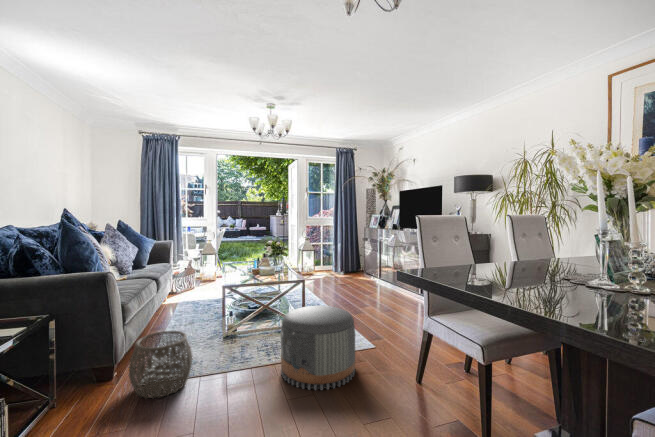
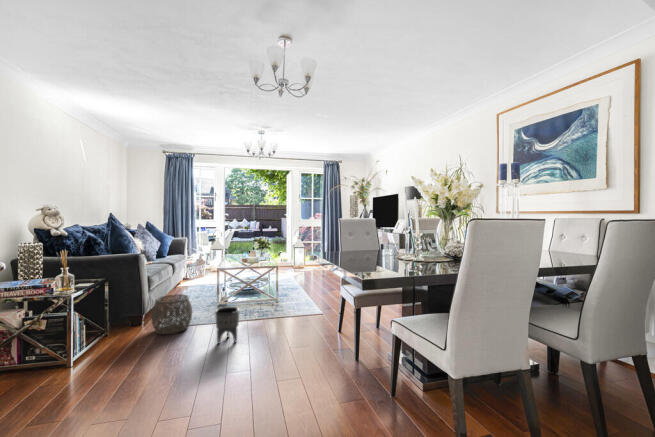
pouf: present [281,306,355,390] -> none [252,281,303,333]
planter: none [235,354,272,418] -> present [215,307,239,343]

